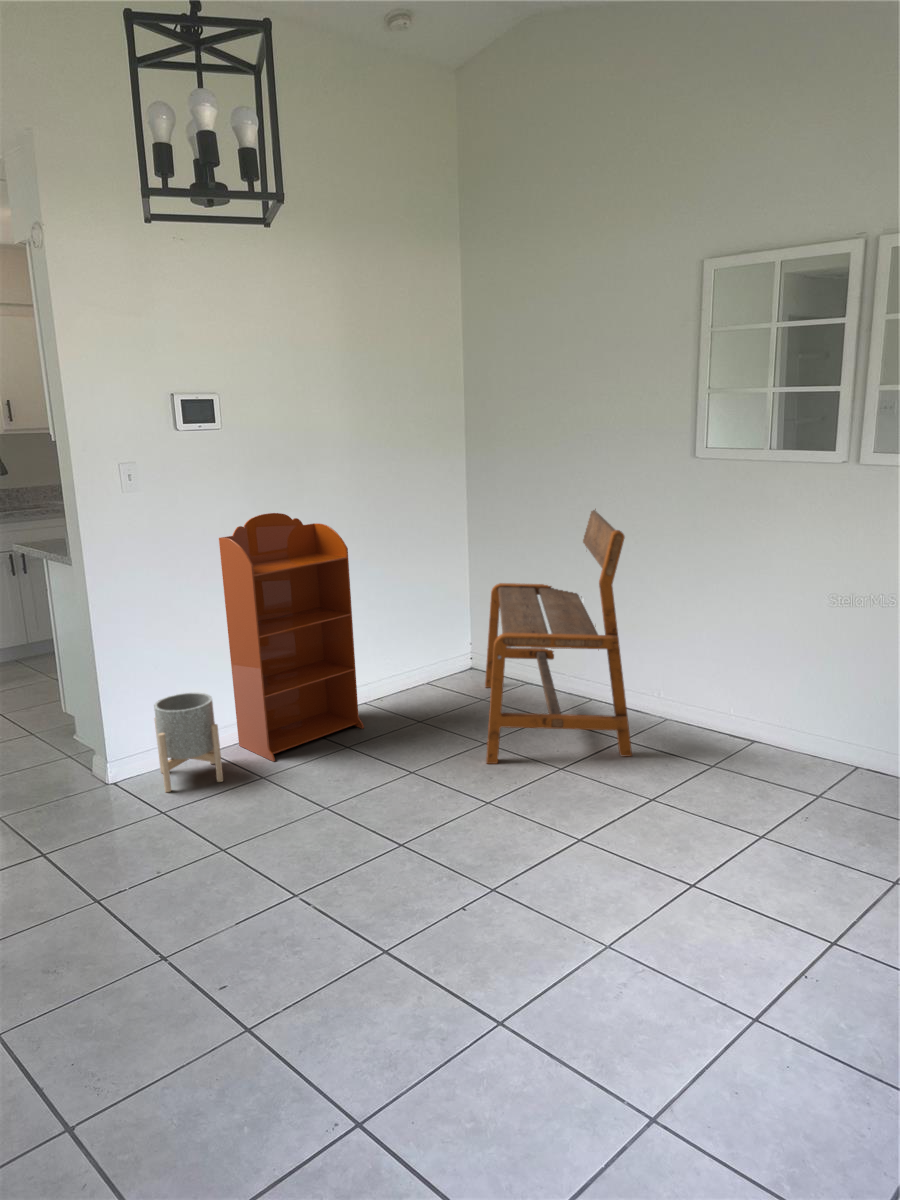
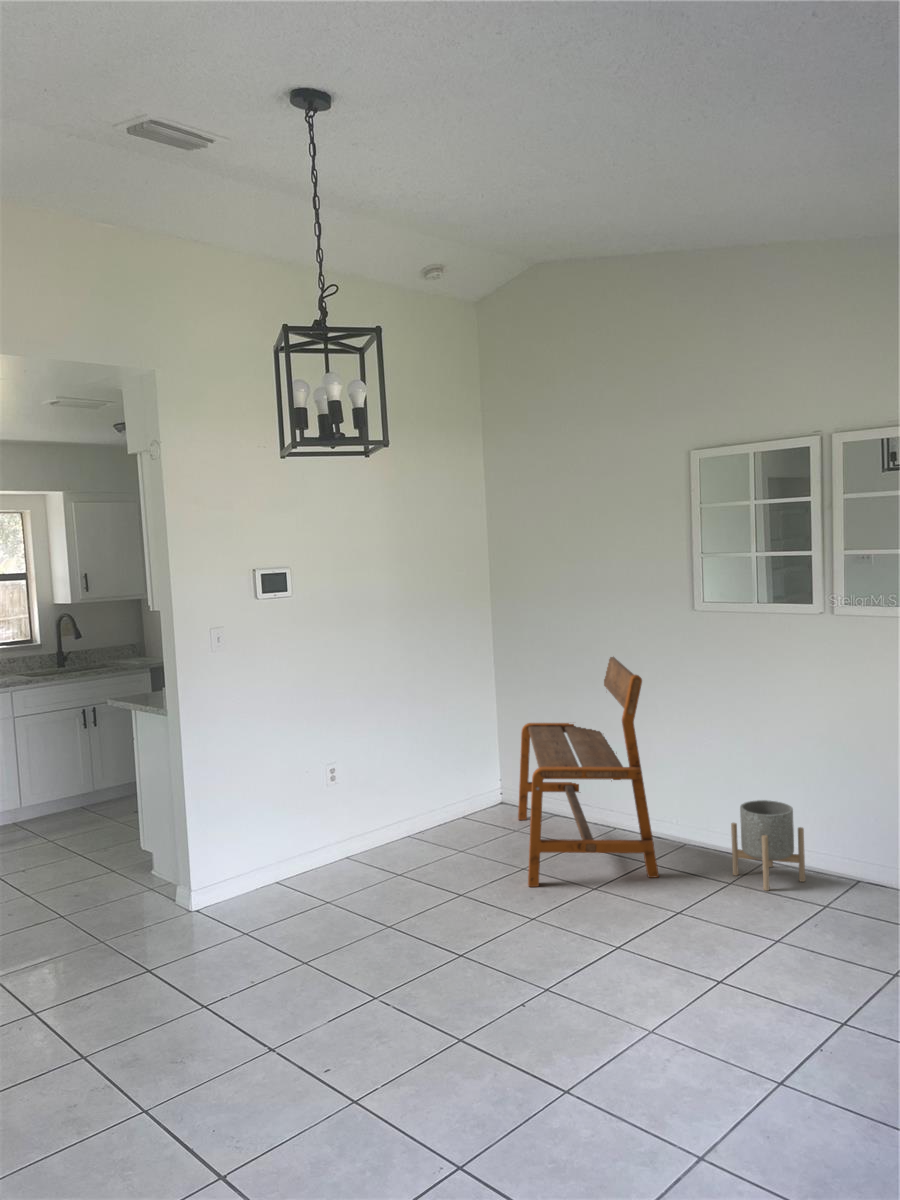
bookcase: present [219,513,364,762] -> none [288,665,412,890]
planter: present [154,693,223,792] -> present [731,800,805,891]

